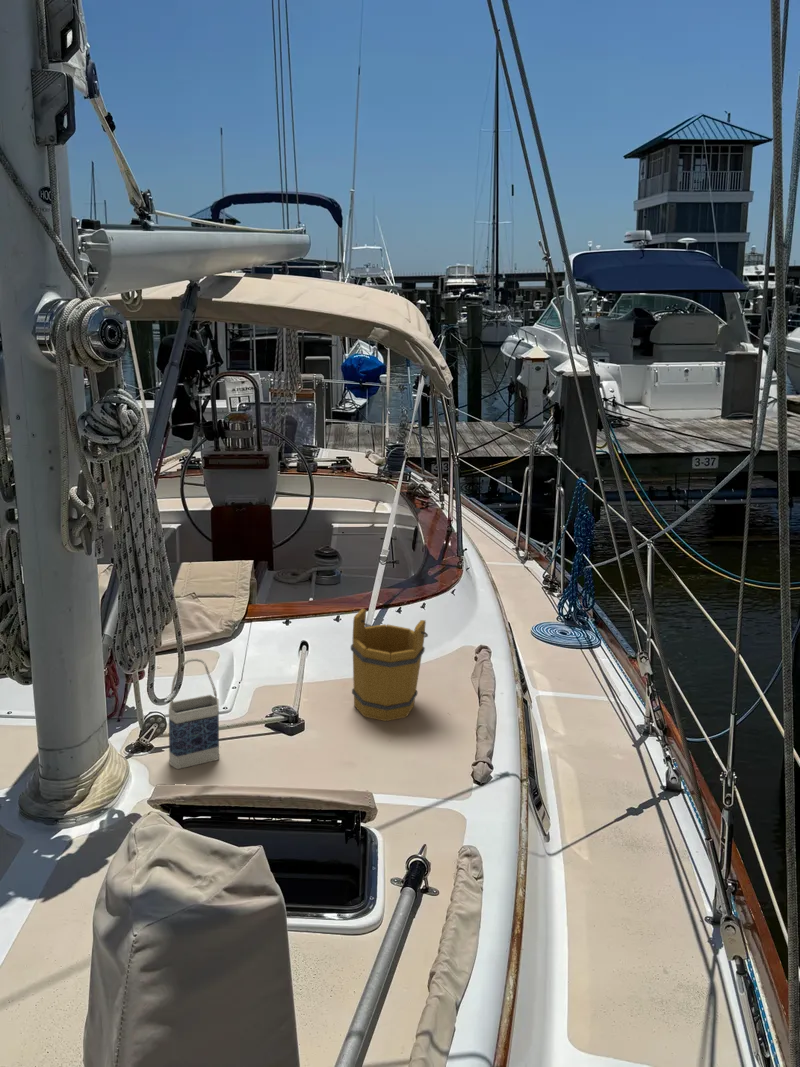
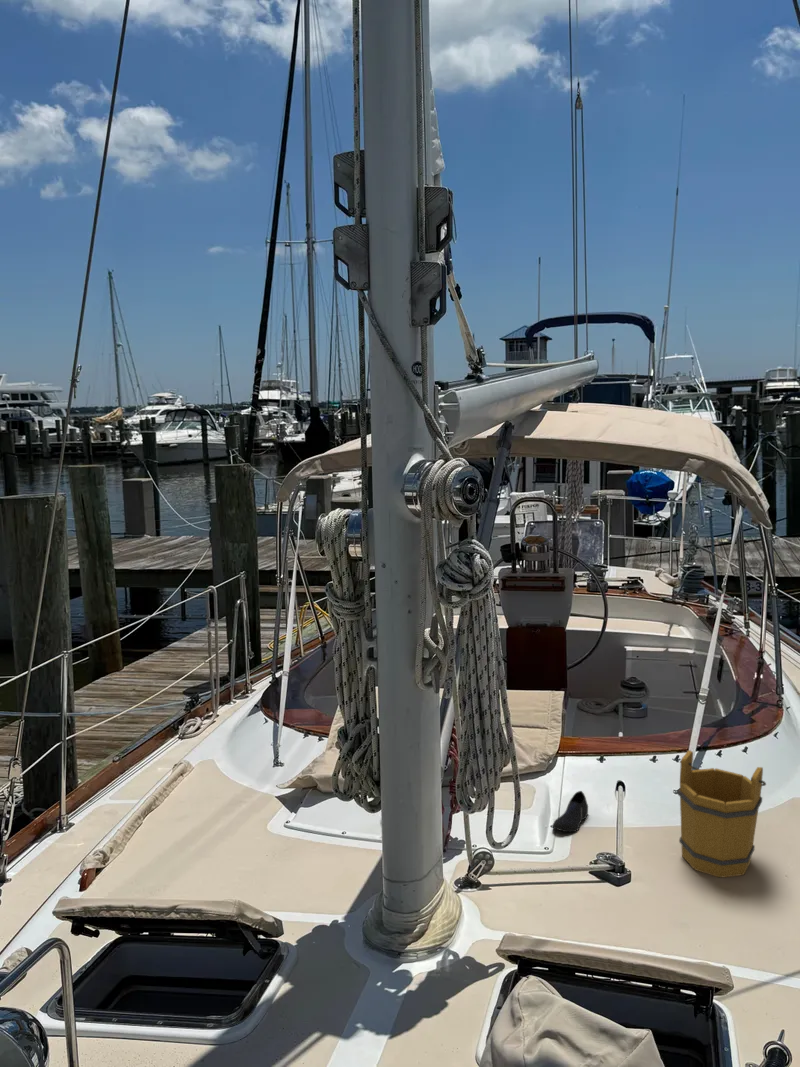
shoe: none [235,654,272,693] -> present [553,791,588,832]
bag: present [169,658,219,769] -> none [496,796,545,911]

